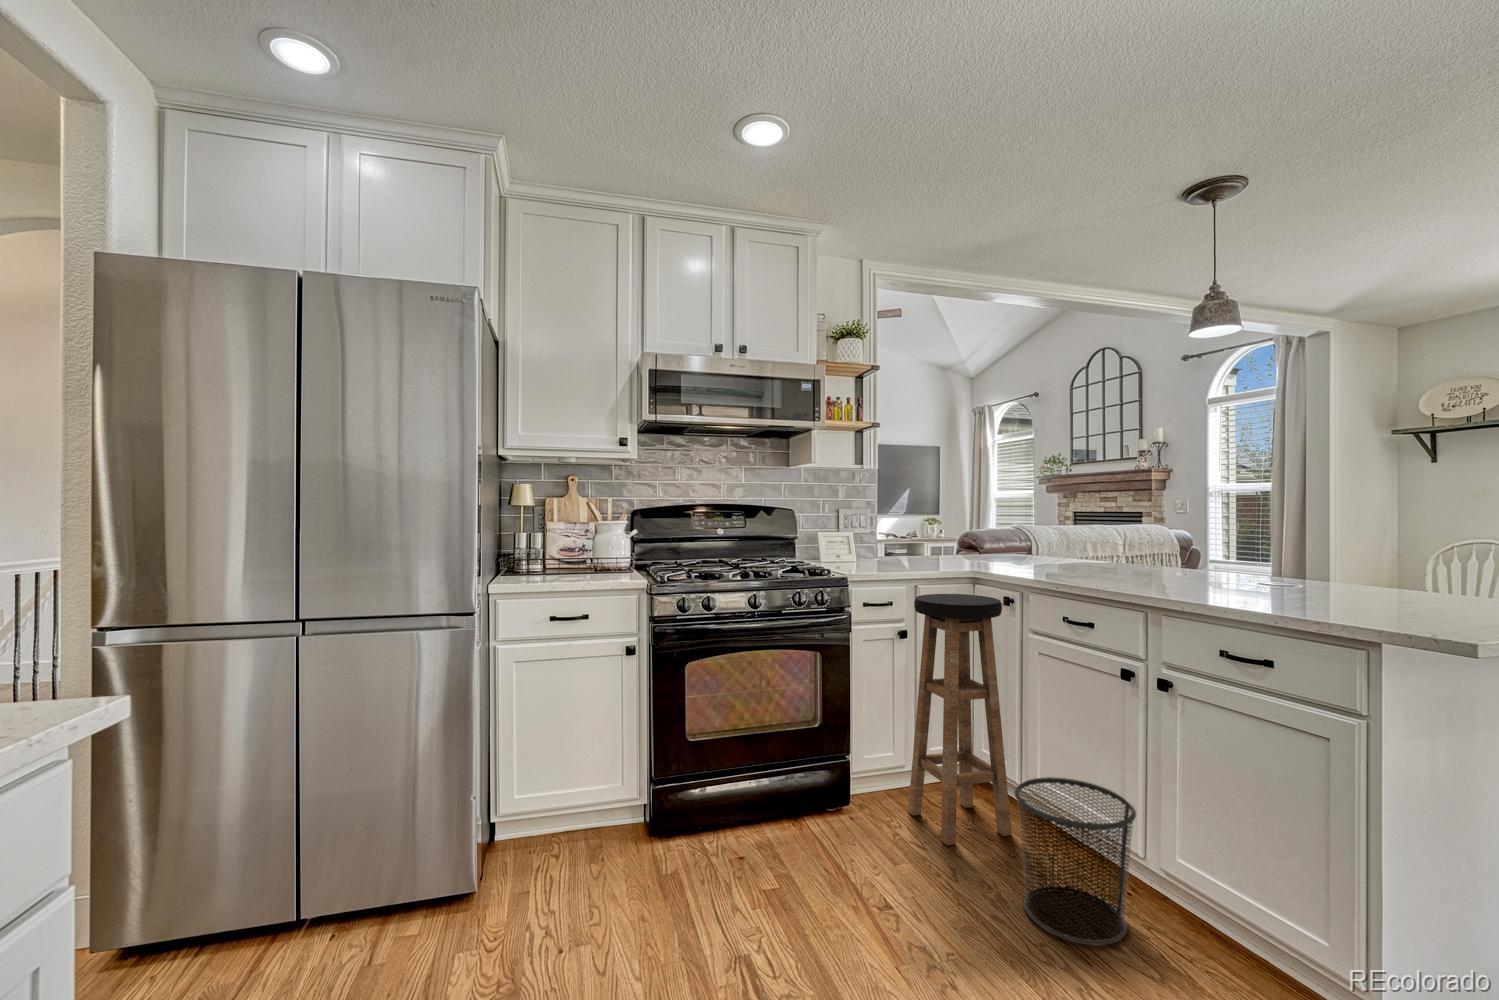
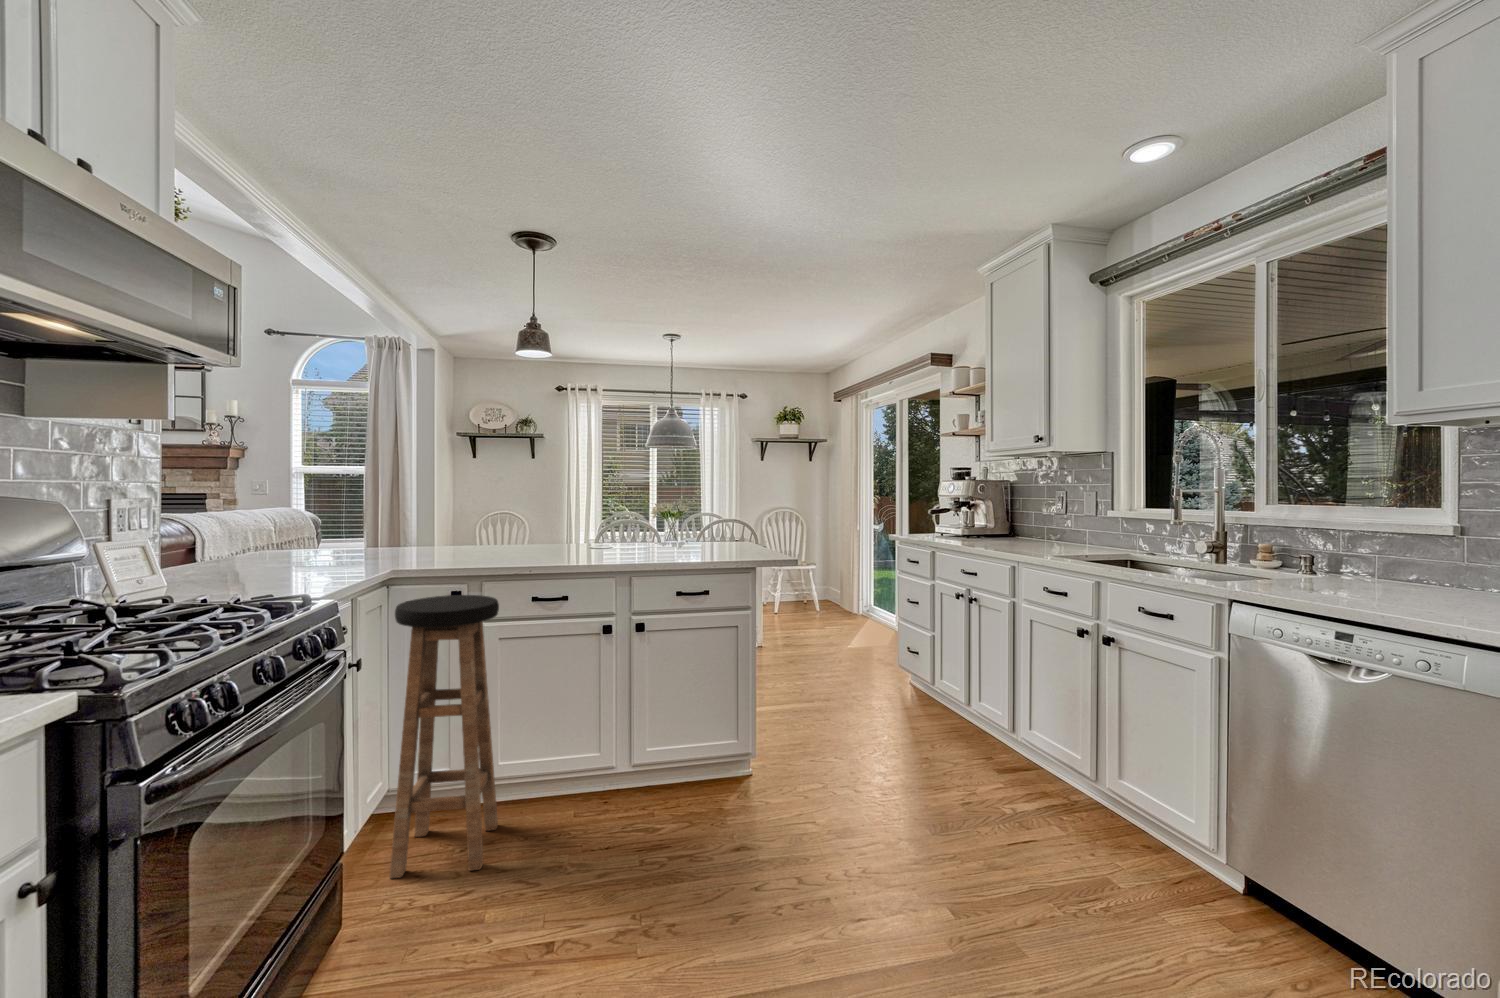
trash can: present [1015,777,1136,946] -> none [577,724,668,856]

